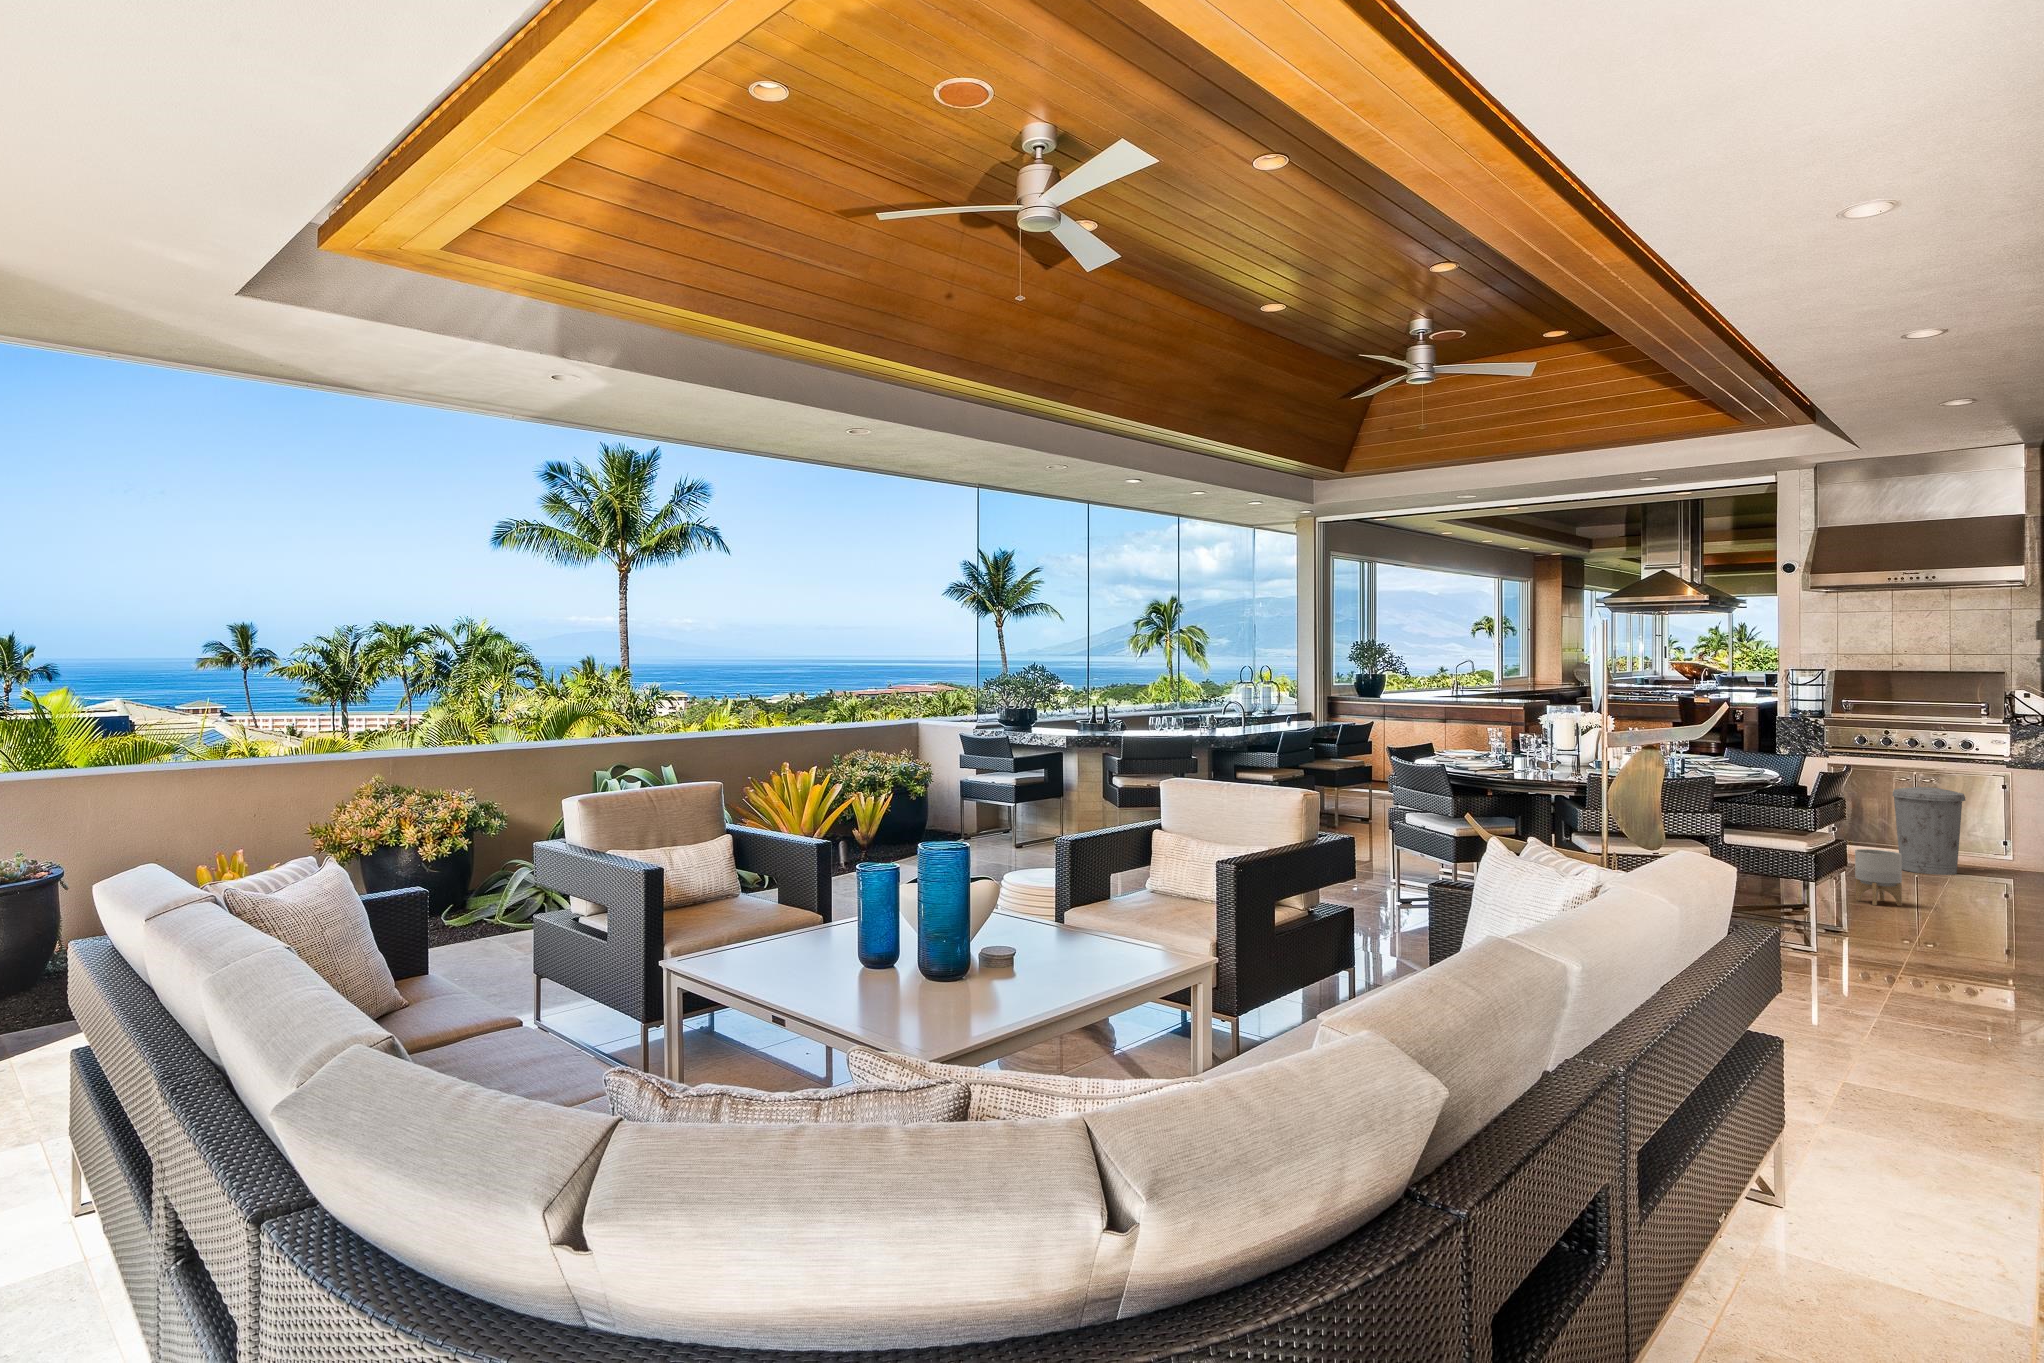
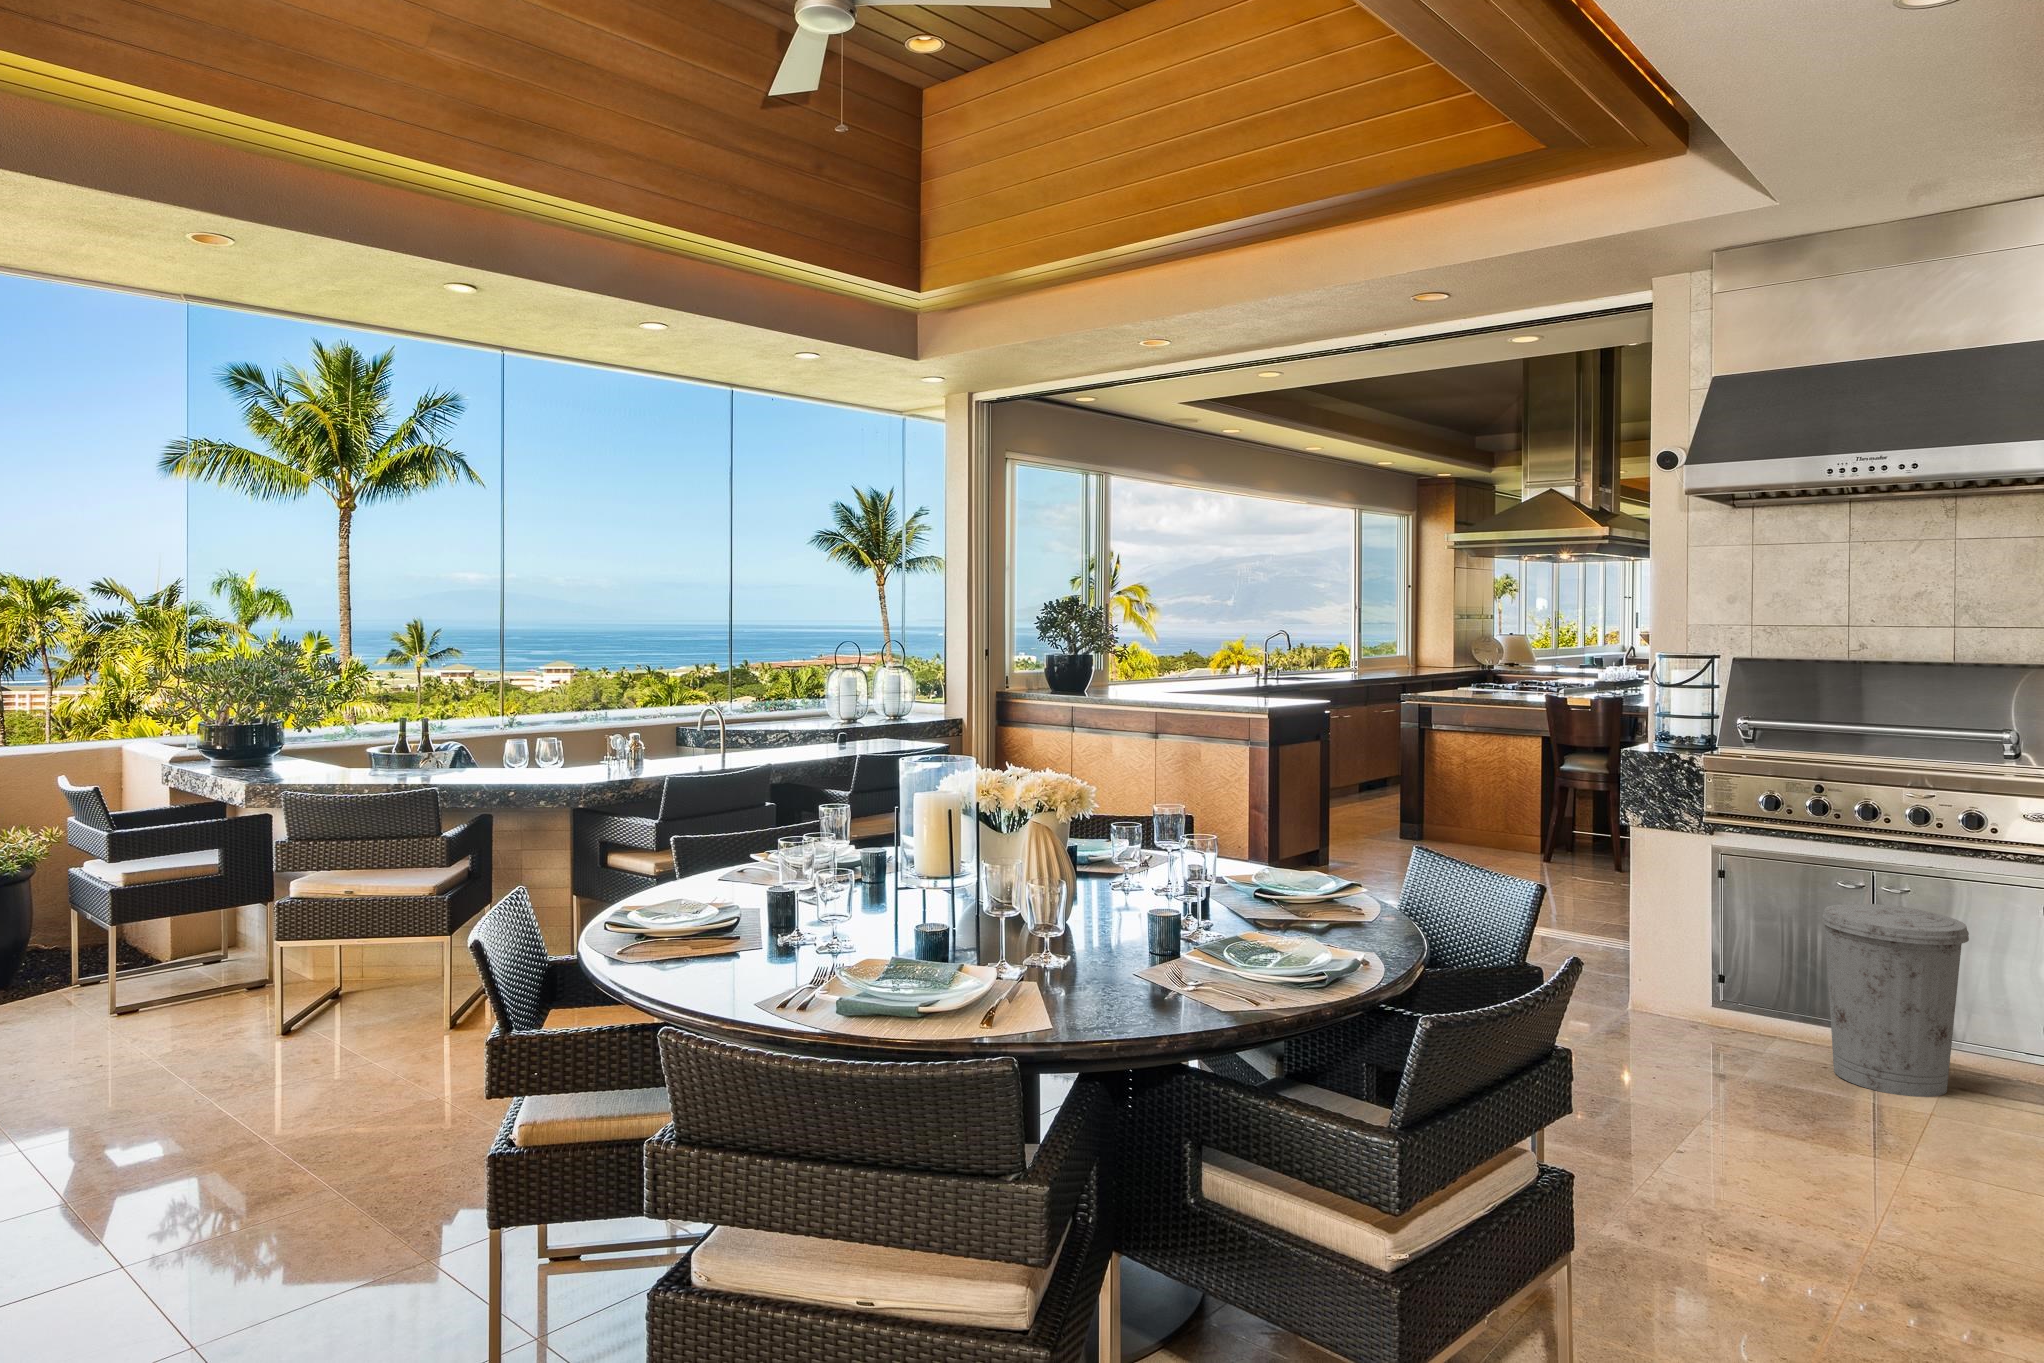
planter: present [1855,849,1902,906] -> none [1669,1114,1777,1276]

